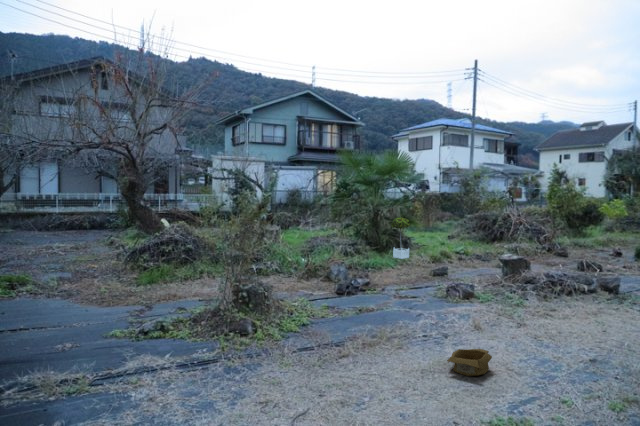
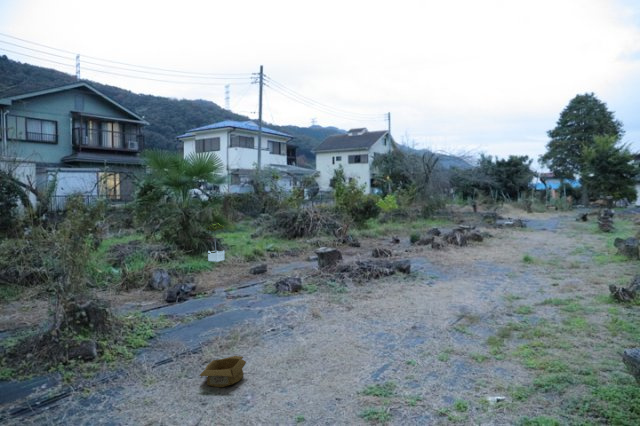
cardboard box: present [447,349,492,376] -> present [200,356,246,387]

